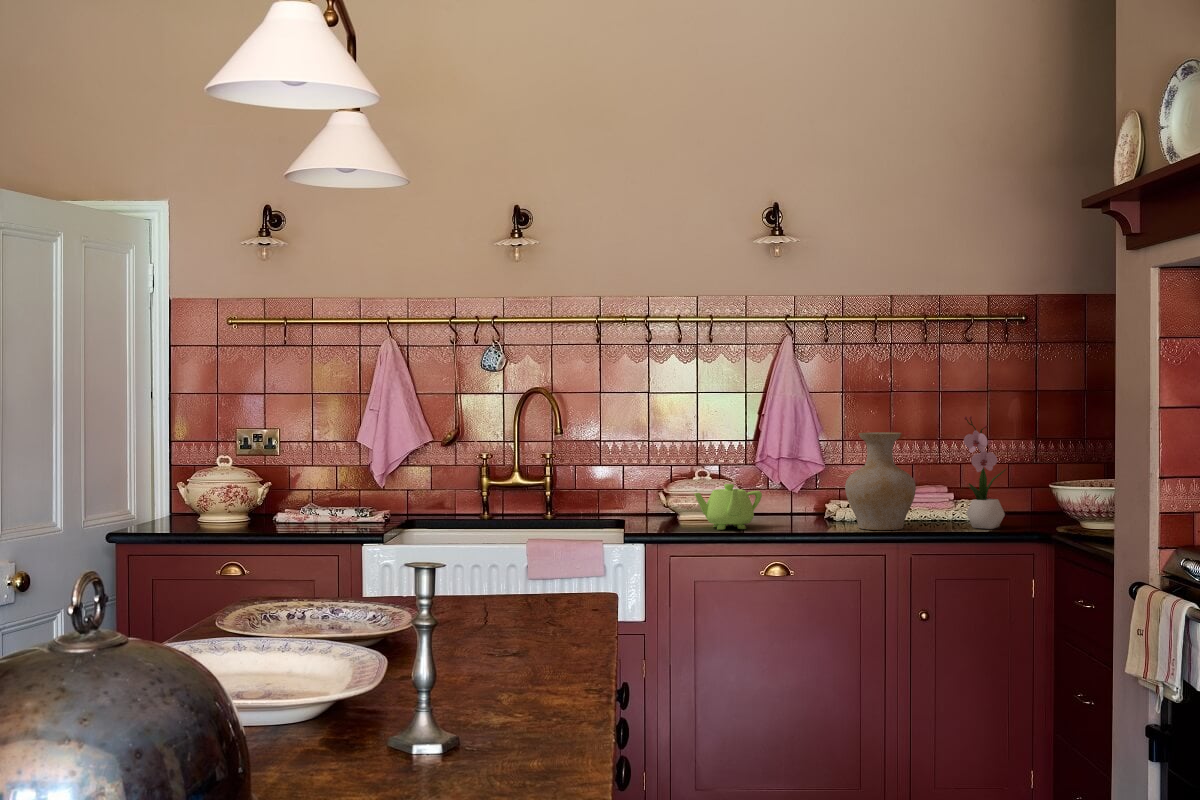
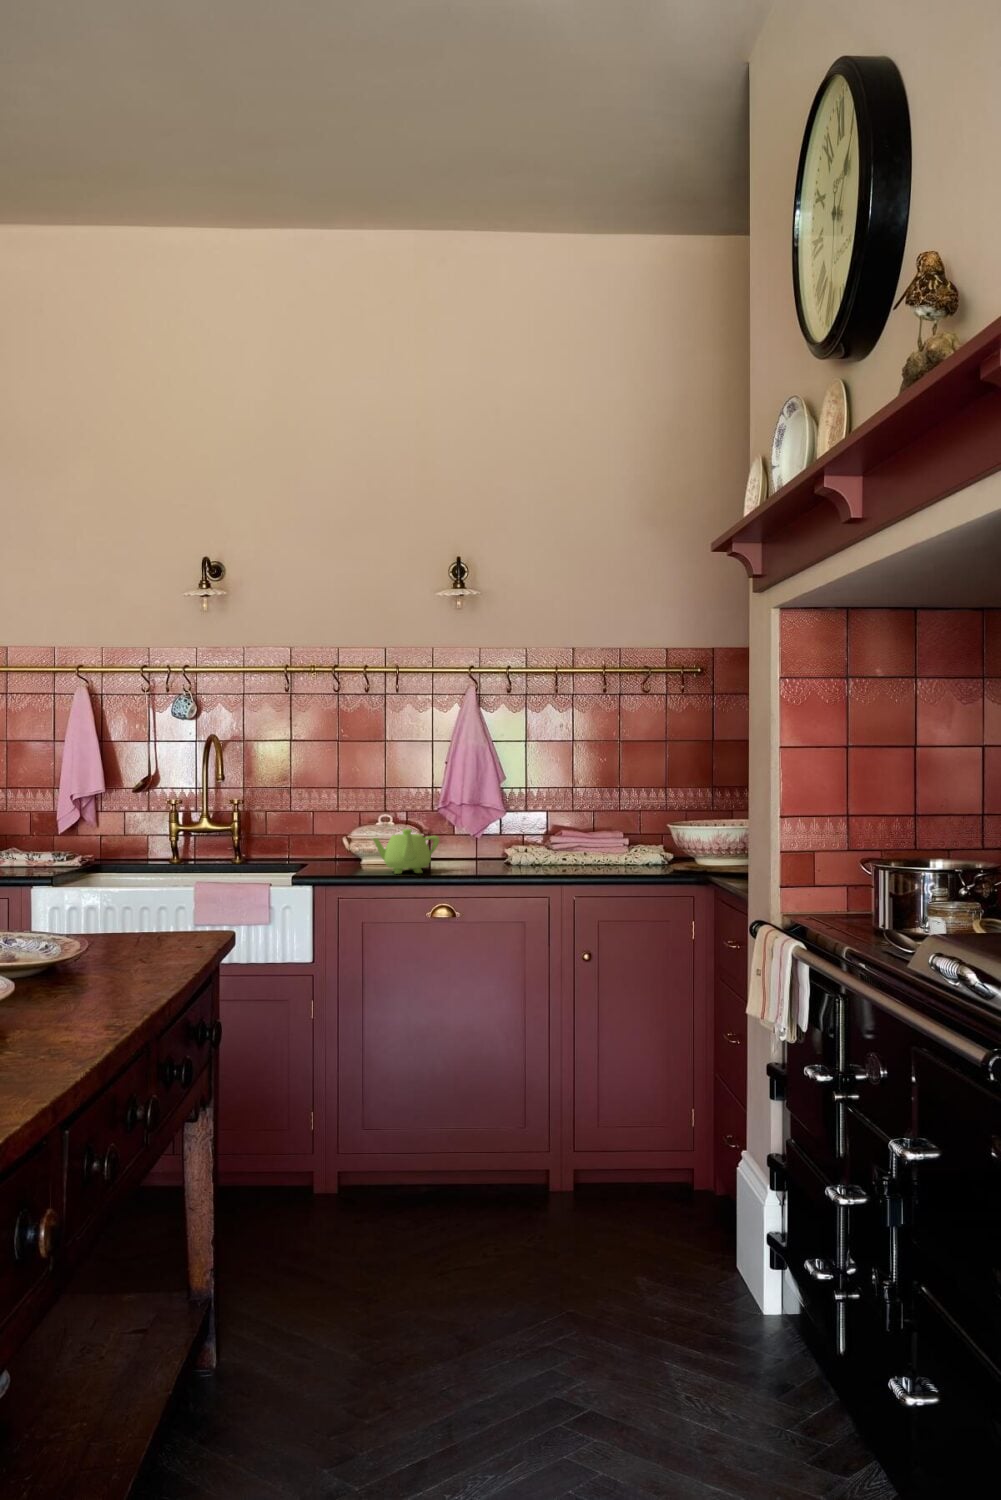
flower arrangement: present [964,416,1006,529] -> none [627,762,670,872]
vase: present [845,432,916,530] -> none [517,779,584,873]

